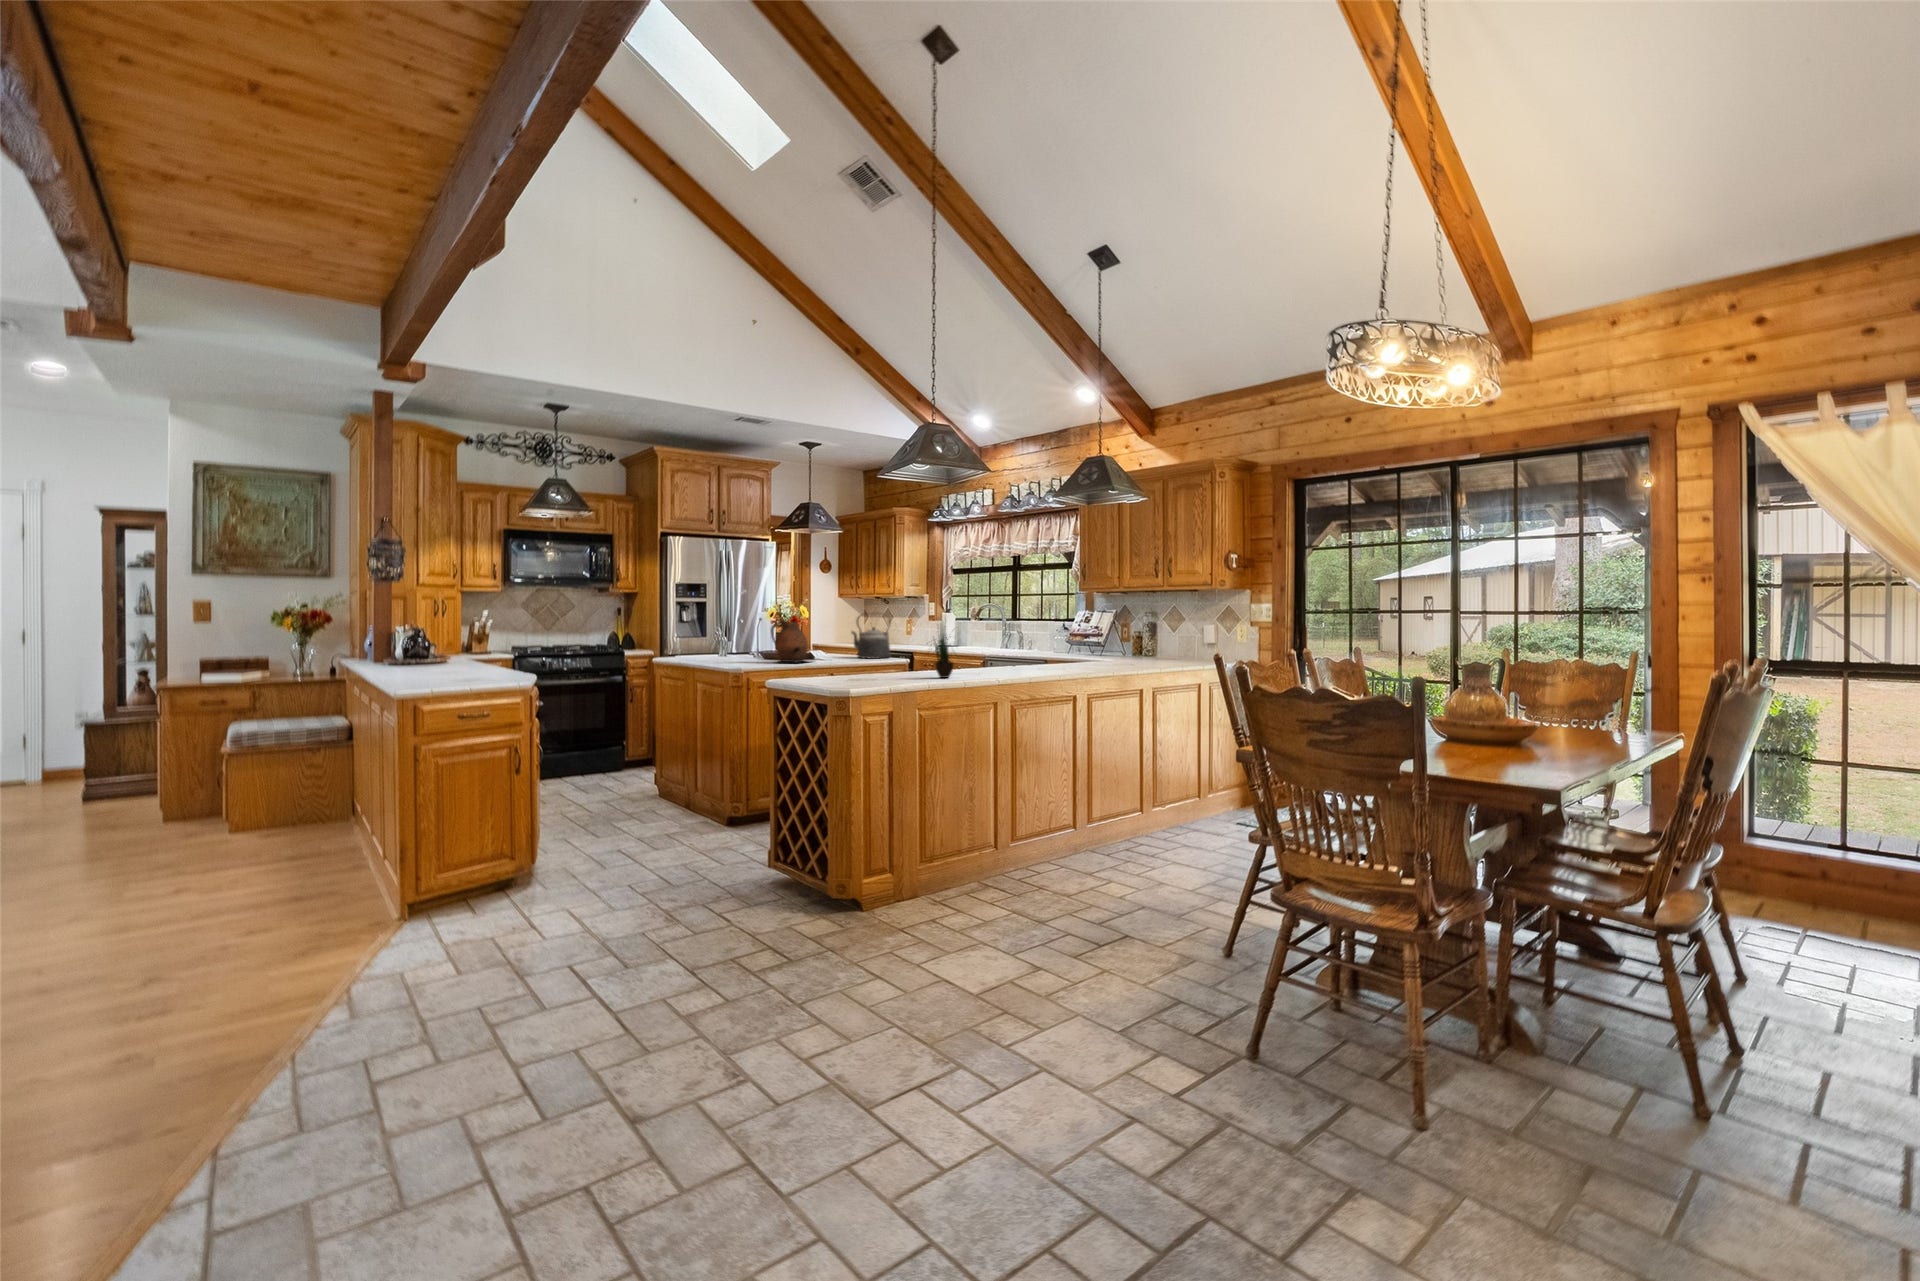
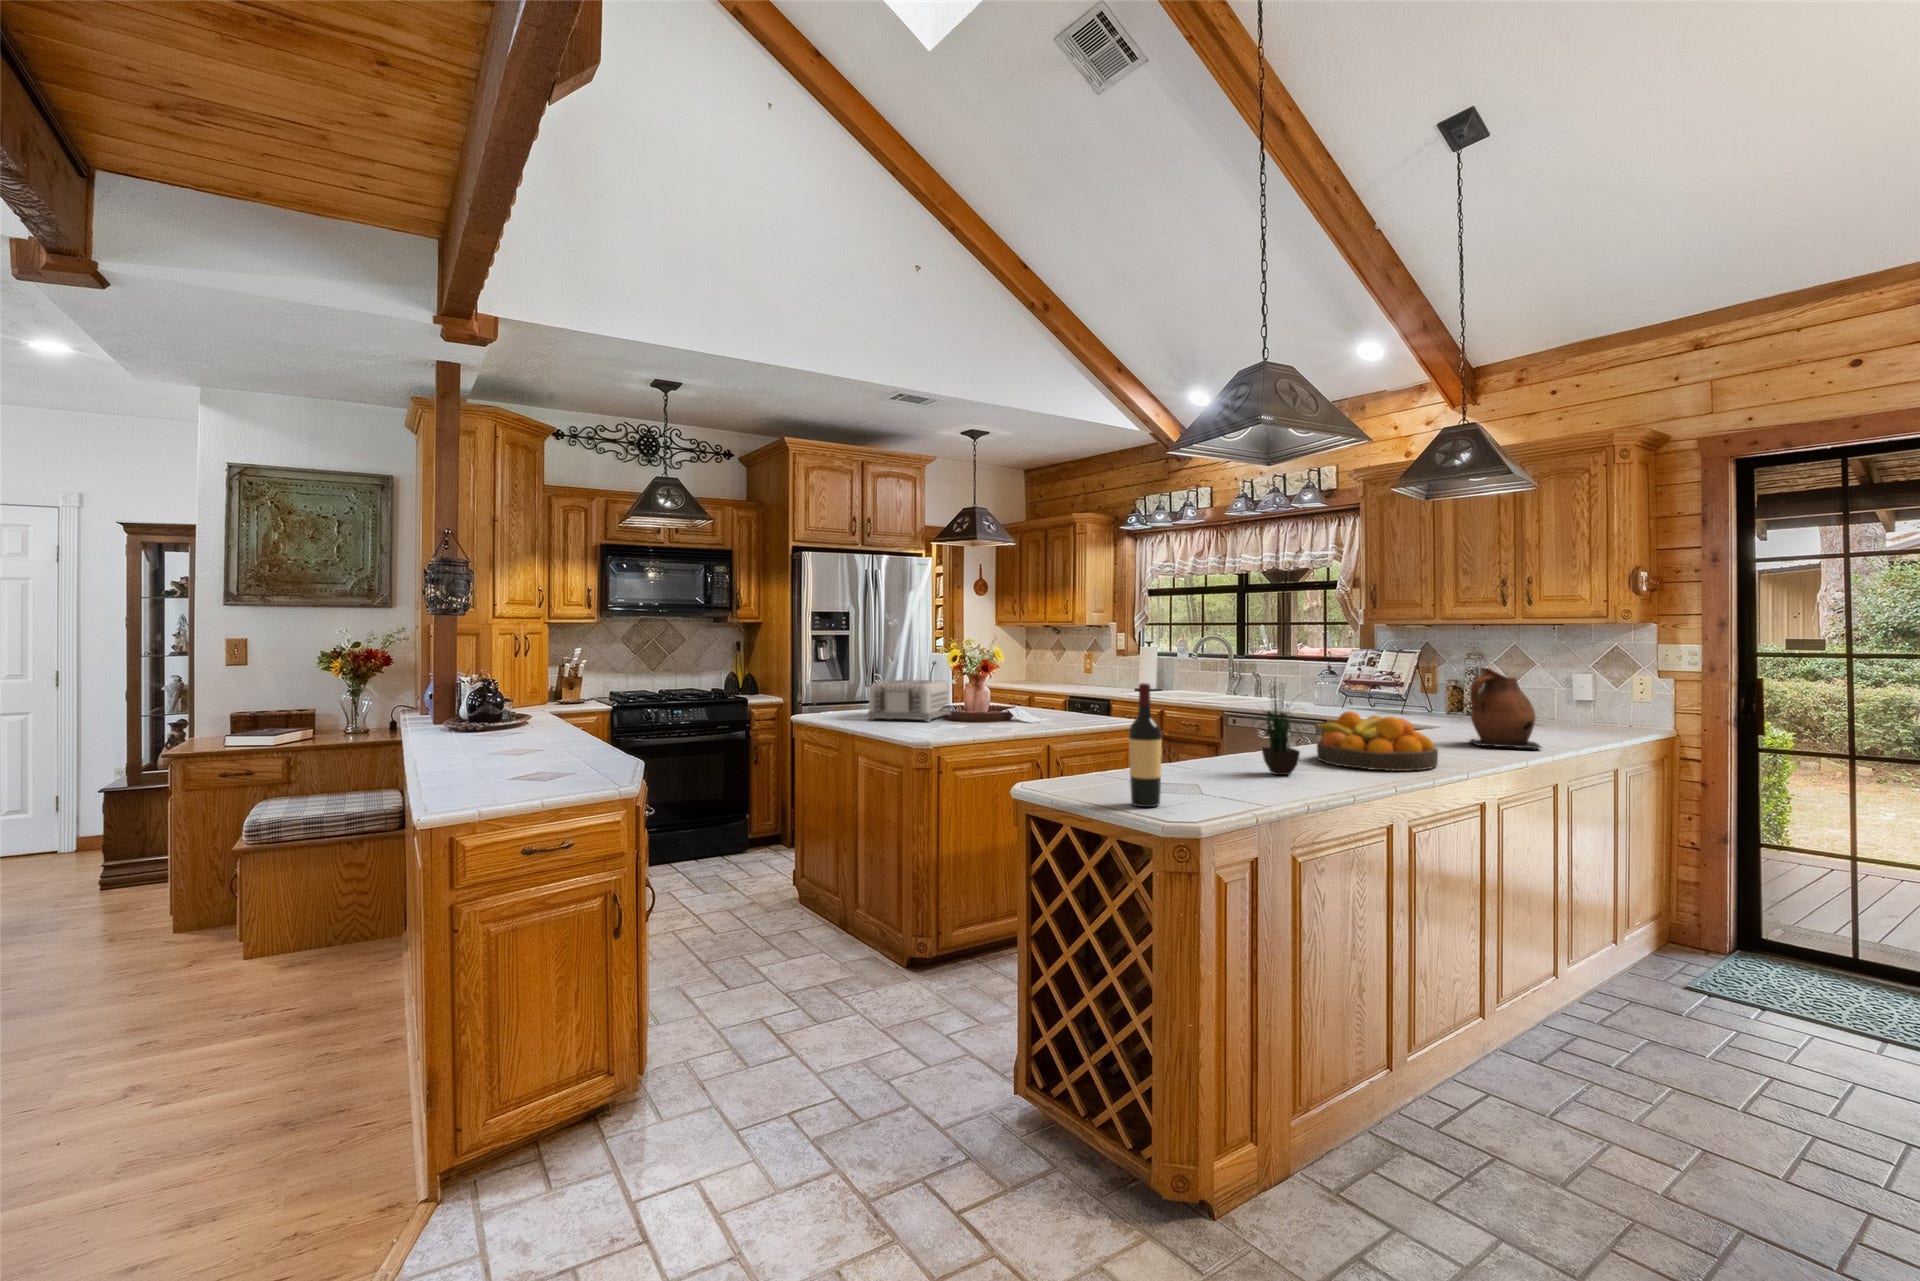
kettle: present [851,615,891,658] -> none [1051,653,1109,716]
wine bottle: none [827,616,846,687] -> present [1129,683,1162,807]
ceramic pitcher: present [771,618,808,662] -> present [1470,668,1541,749]
toaster: none [710,633,775,661] -> present [868,680,951,722]
fruit bowl: none [980,642,1050,676] -> present [1315,712,1438,771]

